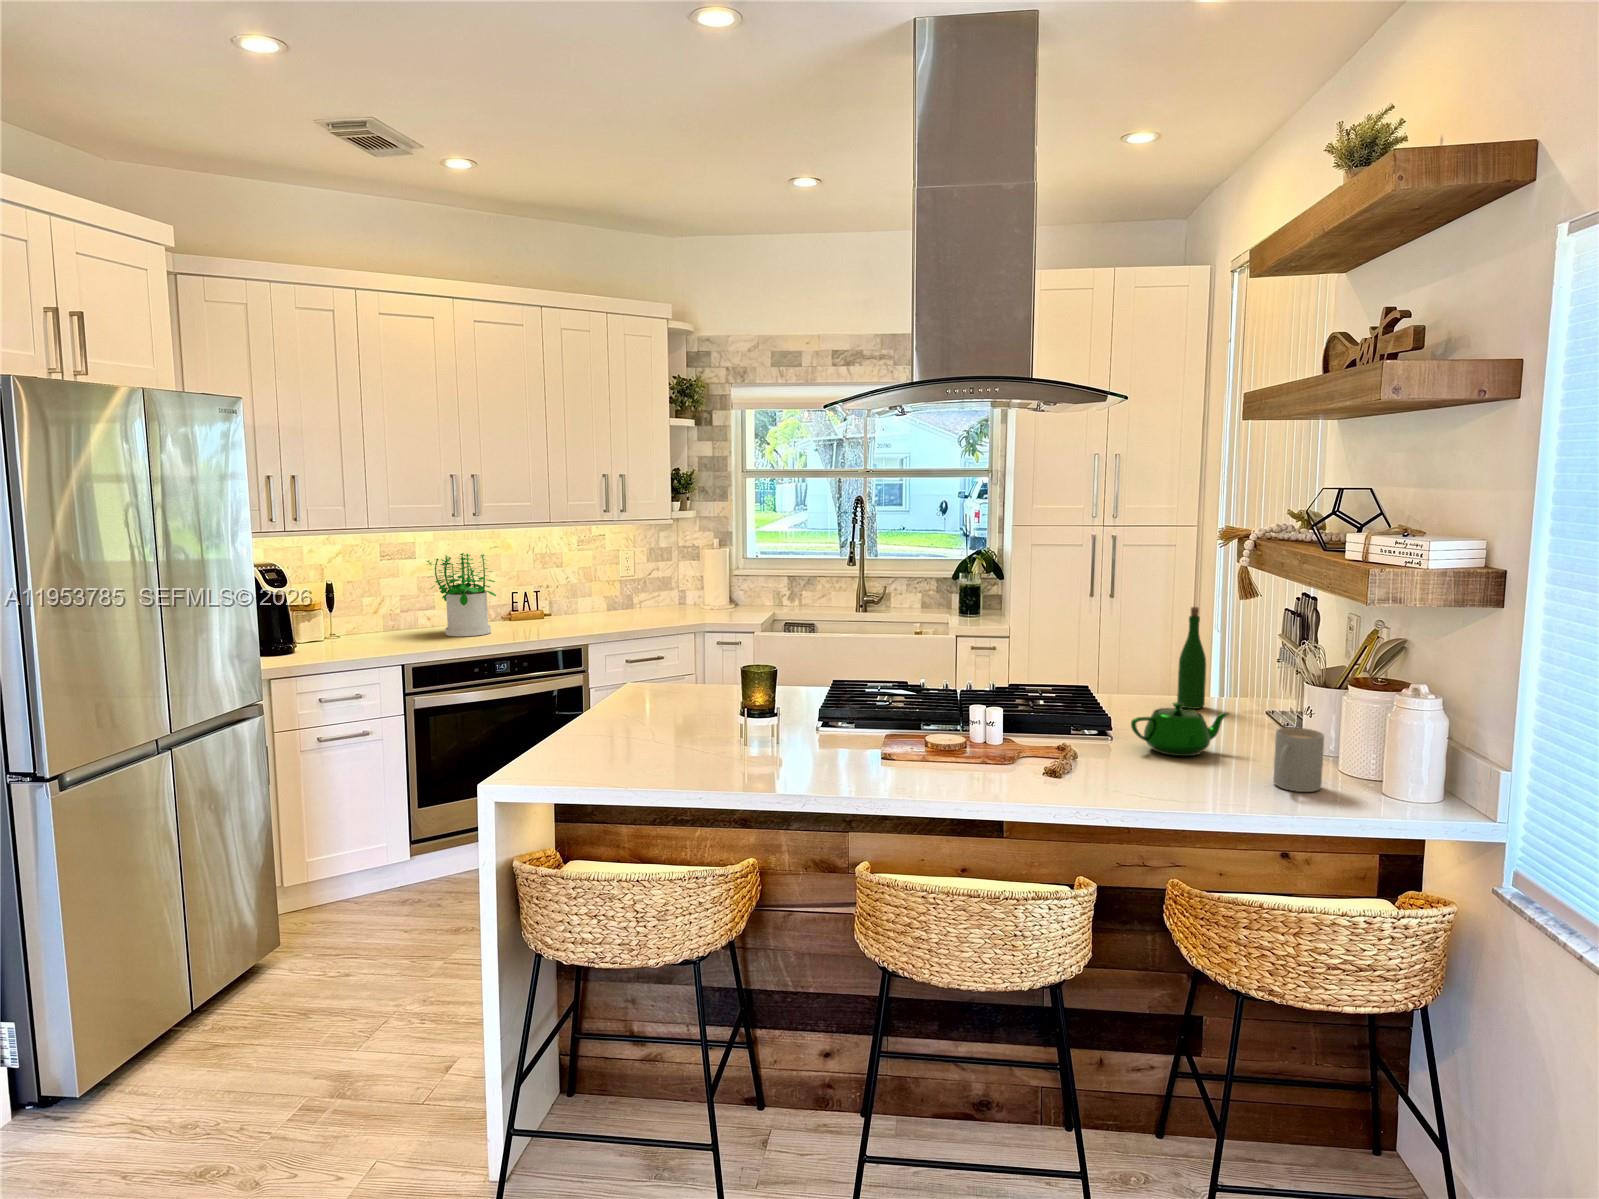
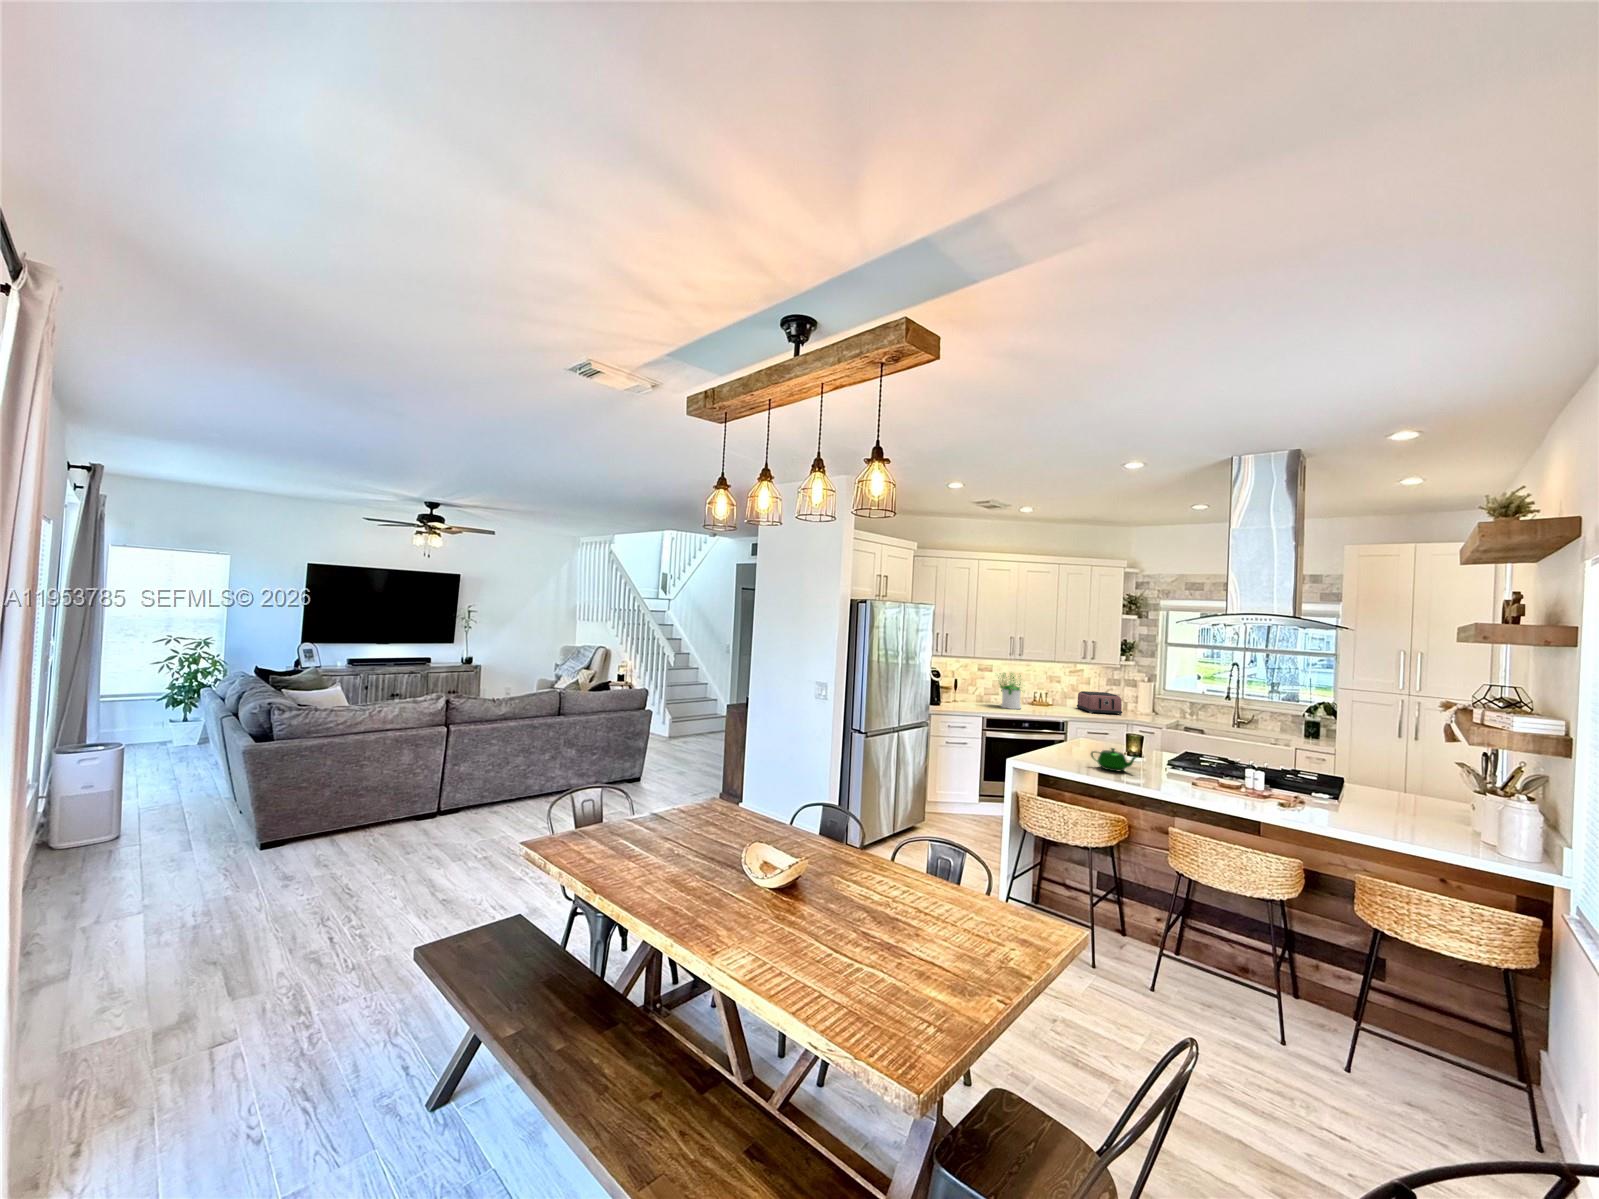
toaster: none [599,576,683,621] -> present [1077,691,1122,715]
wine bottle: present [1177,607,1206,709] -> none [1421,746,1443,808]
teapot: present [1131,702,1229,756] -> present [1091,748,1136,771]
mug: present [1273,727,1324,792] -> none [1427,810,1466,848]

